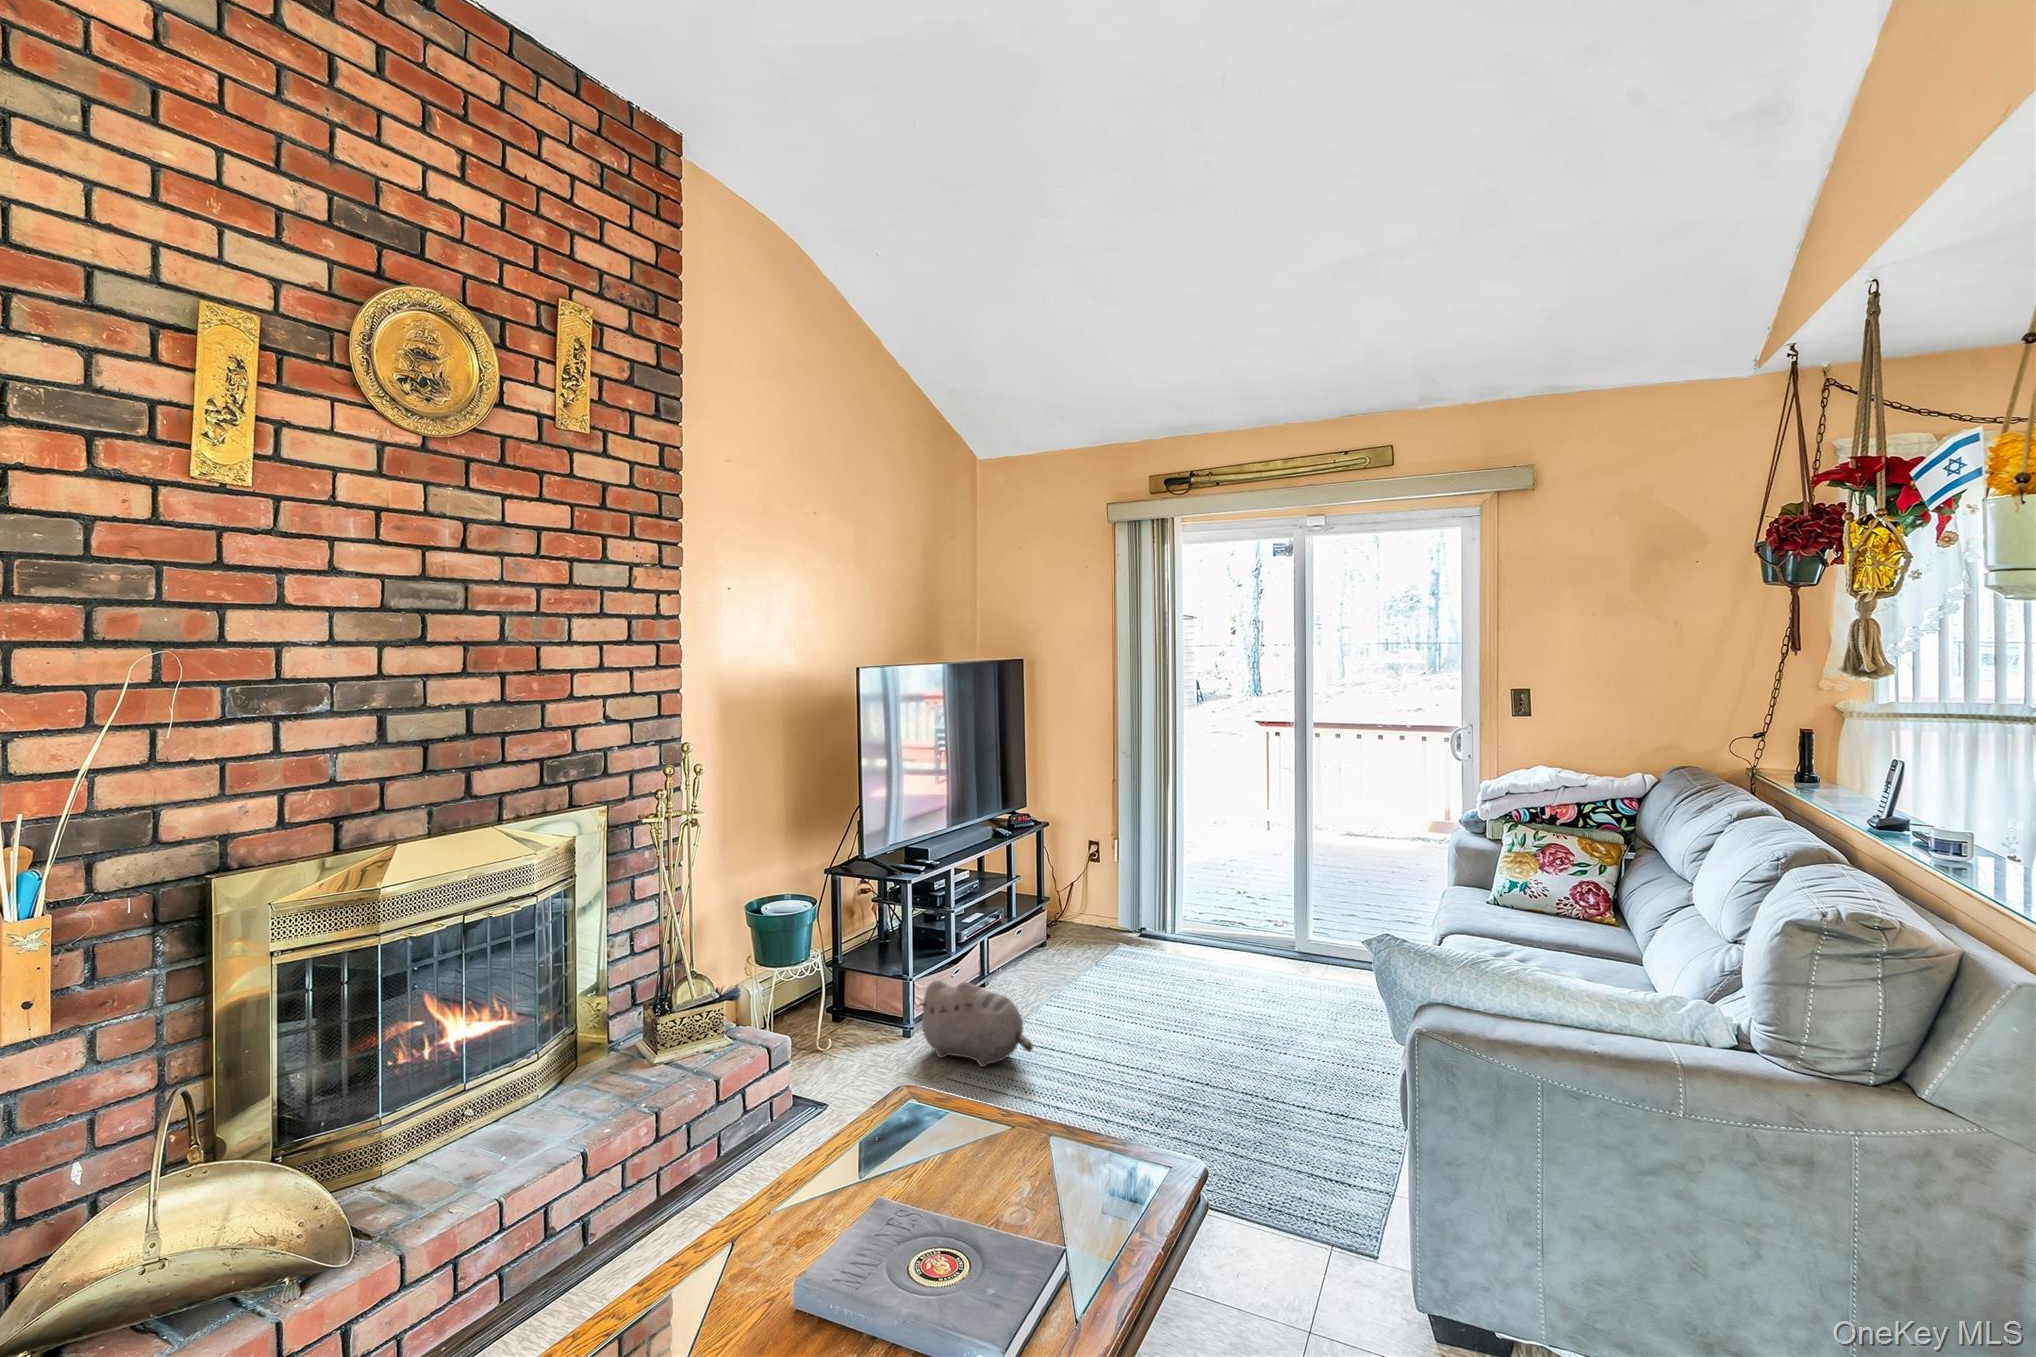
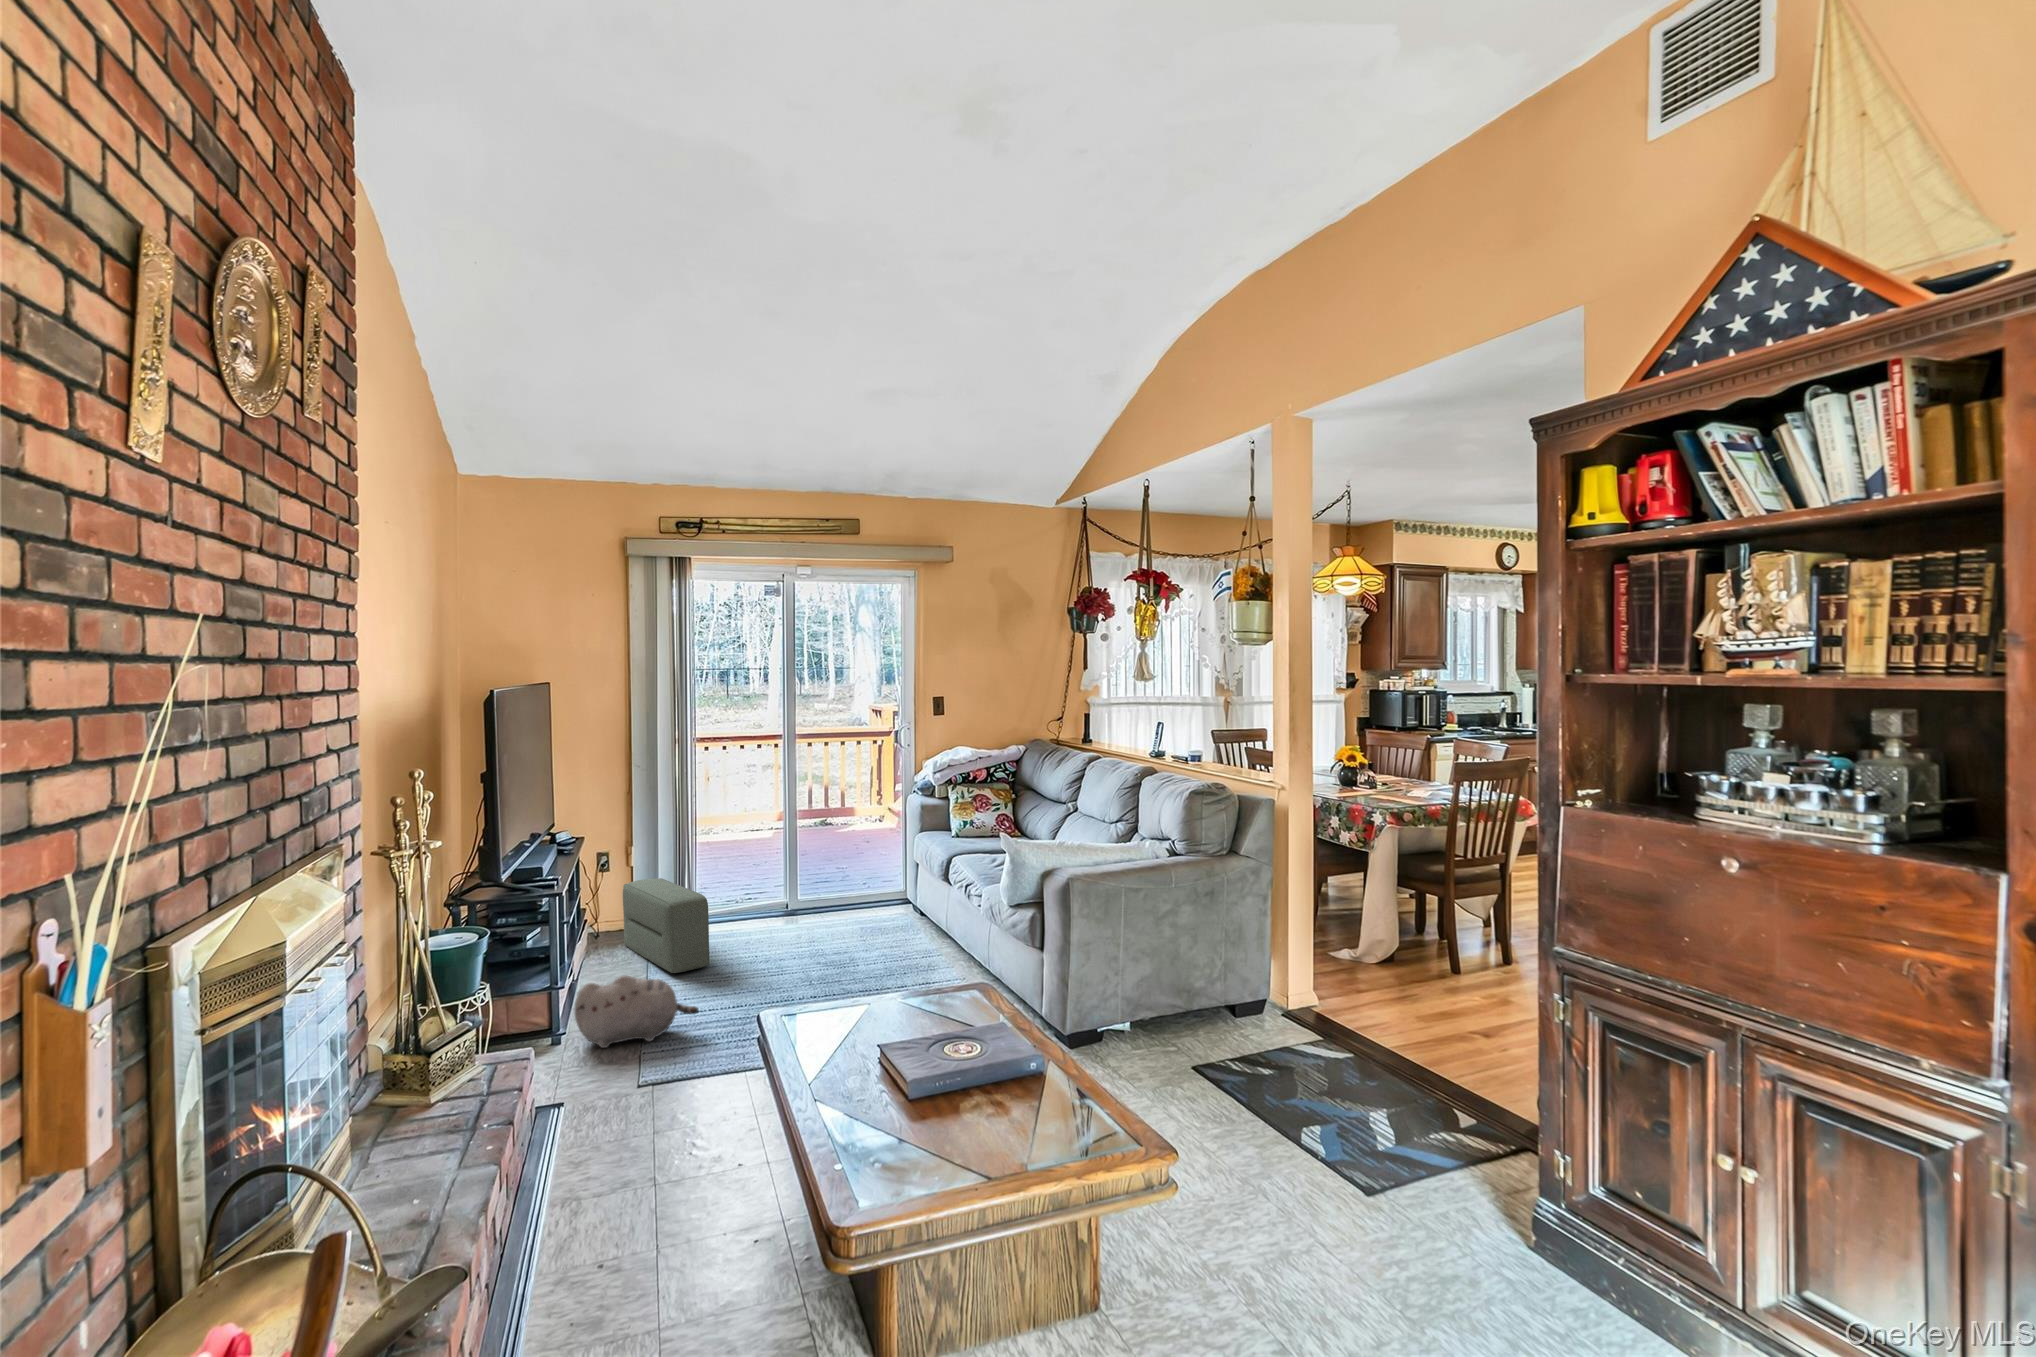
pouf: none [1084,878,1135,994] -> present [623,878,709,973]

